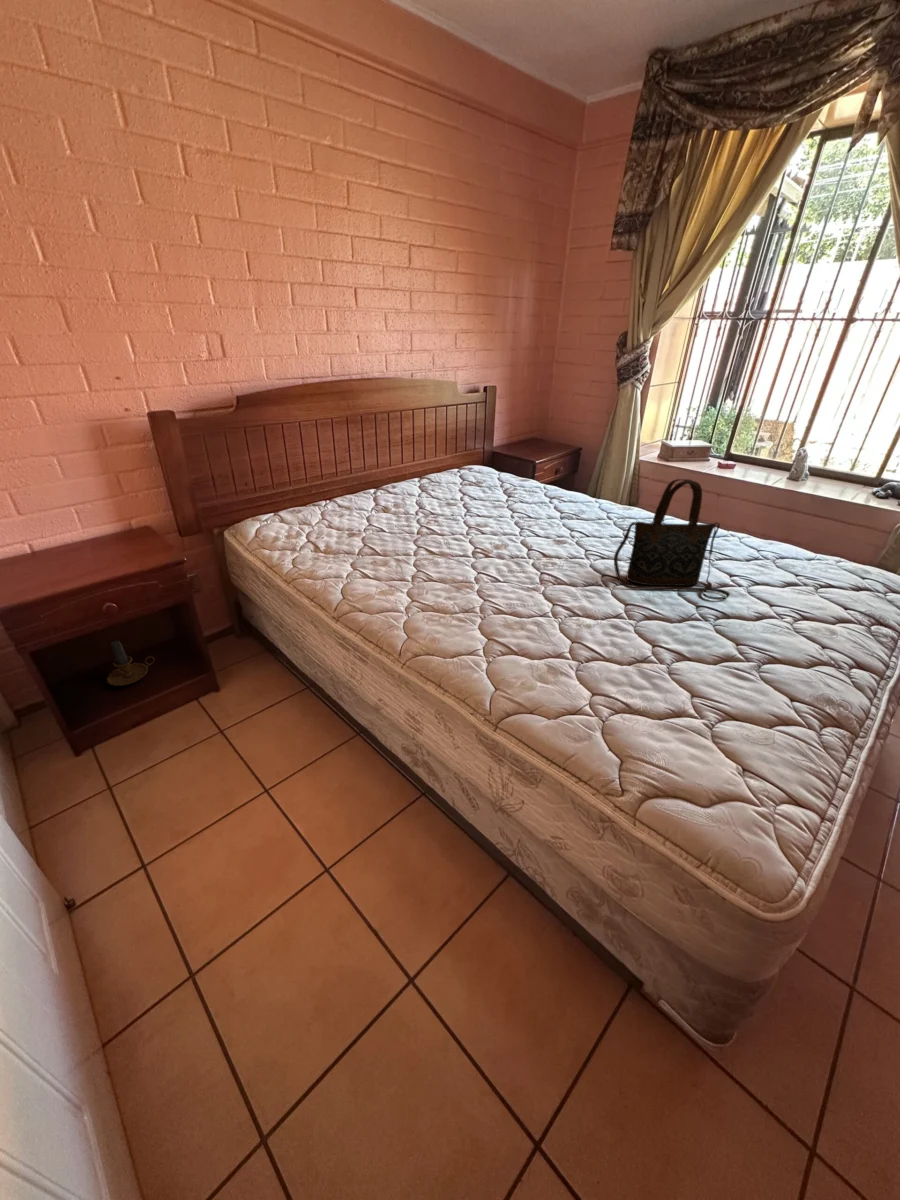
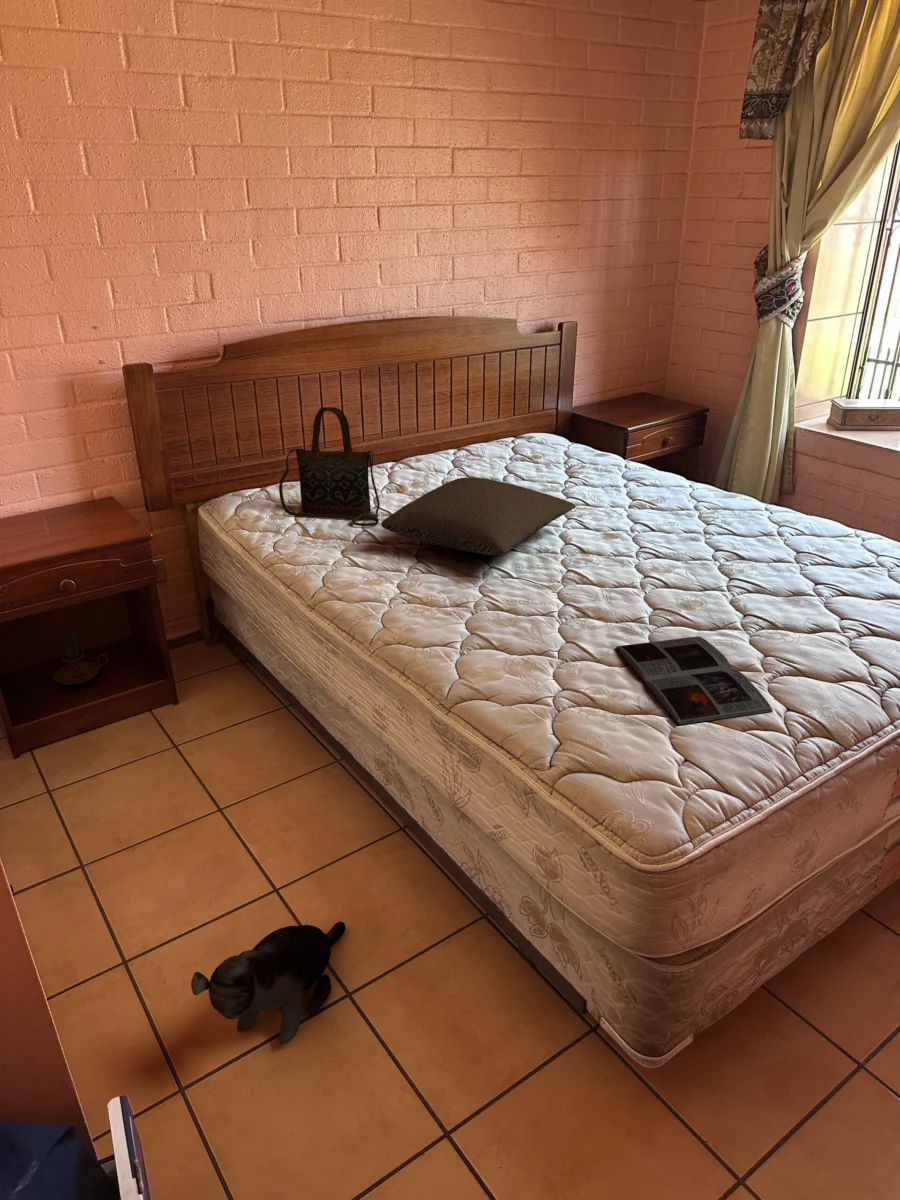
handbag: present [614,479,730,600] -> present [279,407,380,526]
pillow: none [387,501,536,565] -> present [381,477,575,555]
magazine: none [617,630,783,728] -> present [616,636,773,725]
plush toy: none [266,900,395,1087] -> present [191,922,345,1044]

